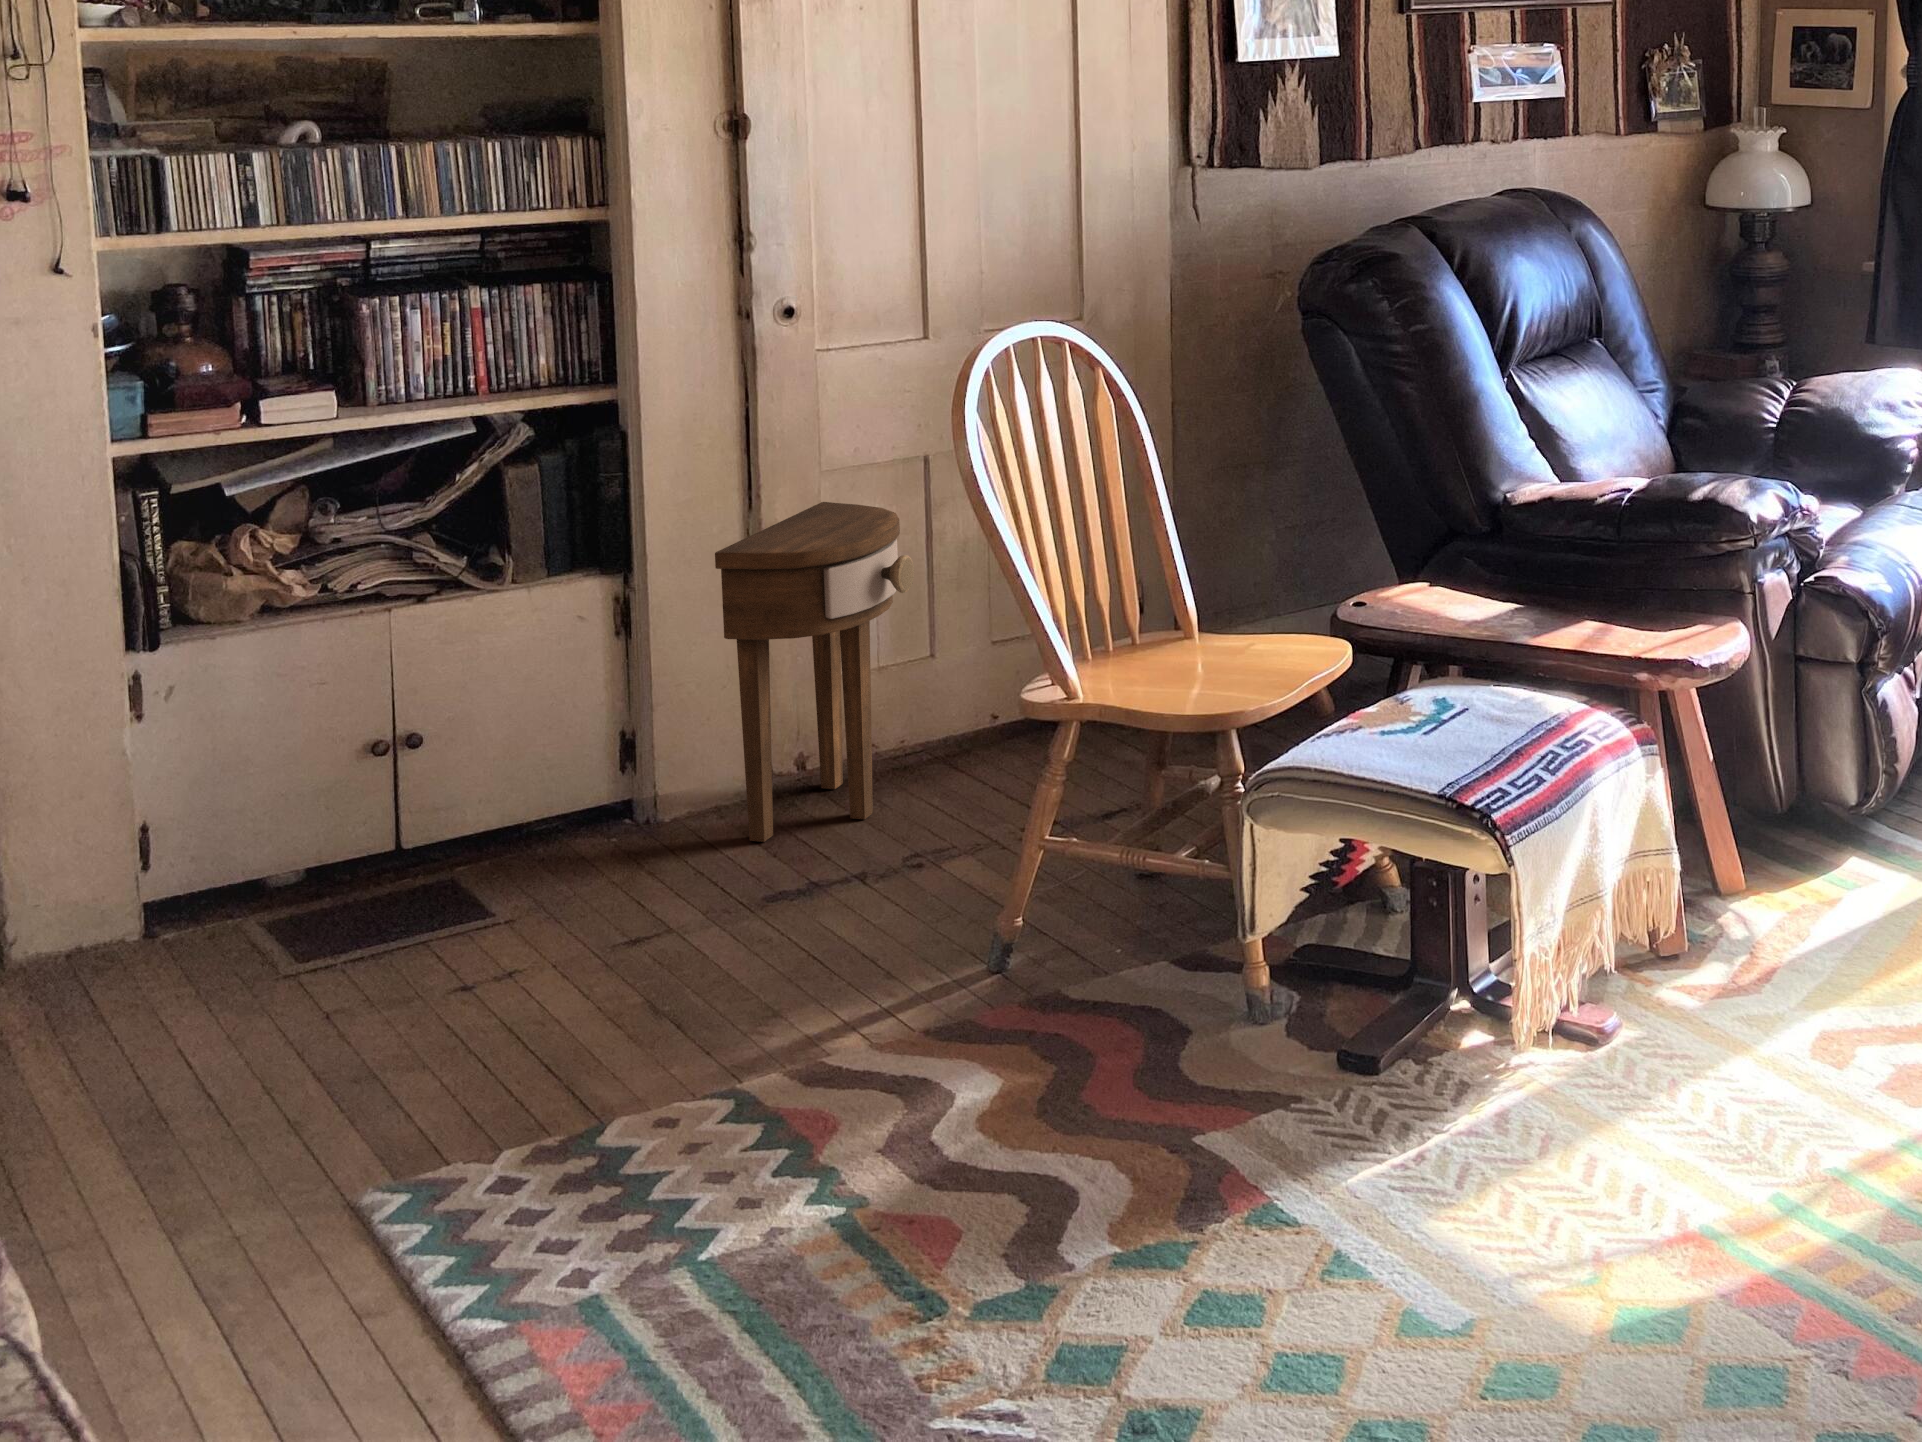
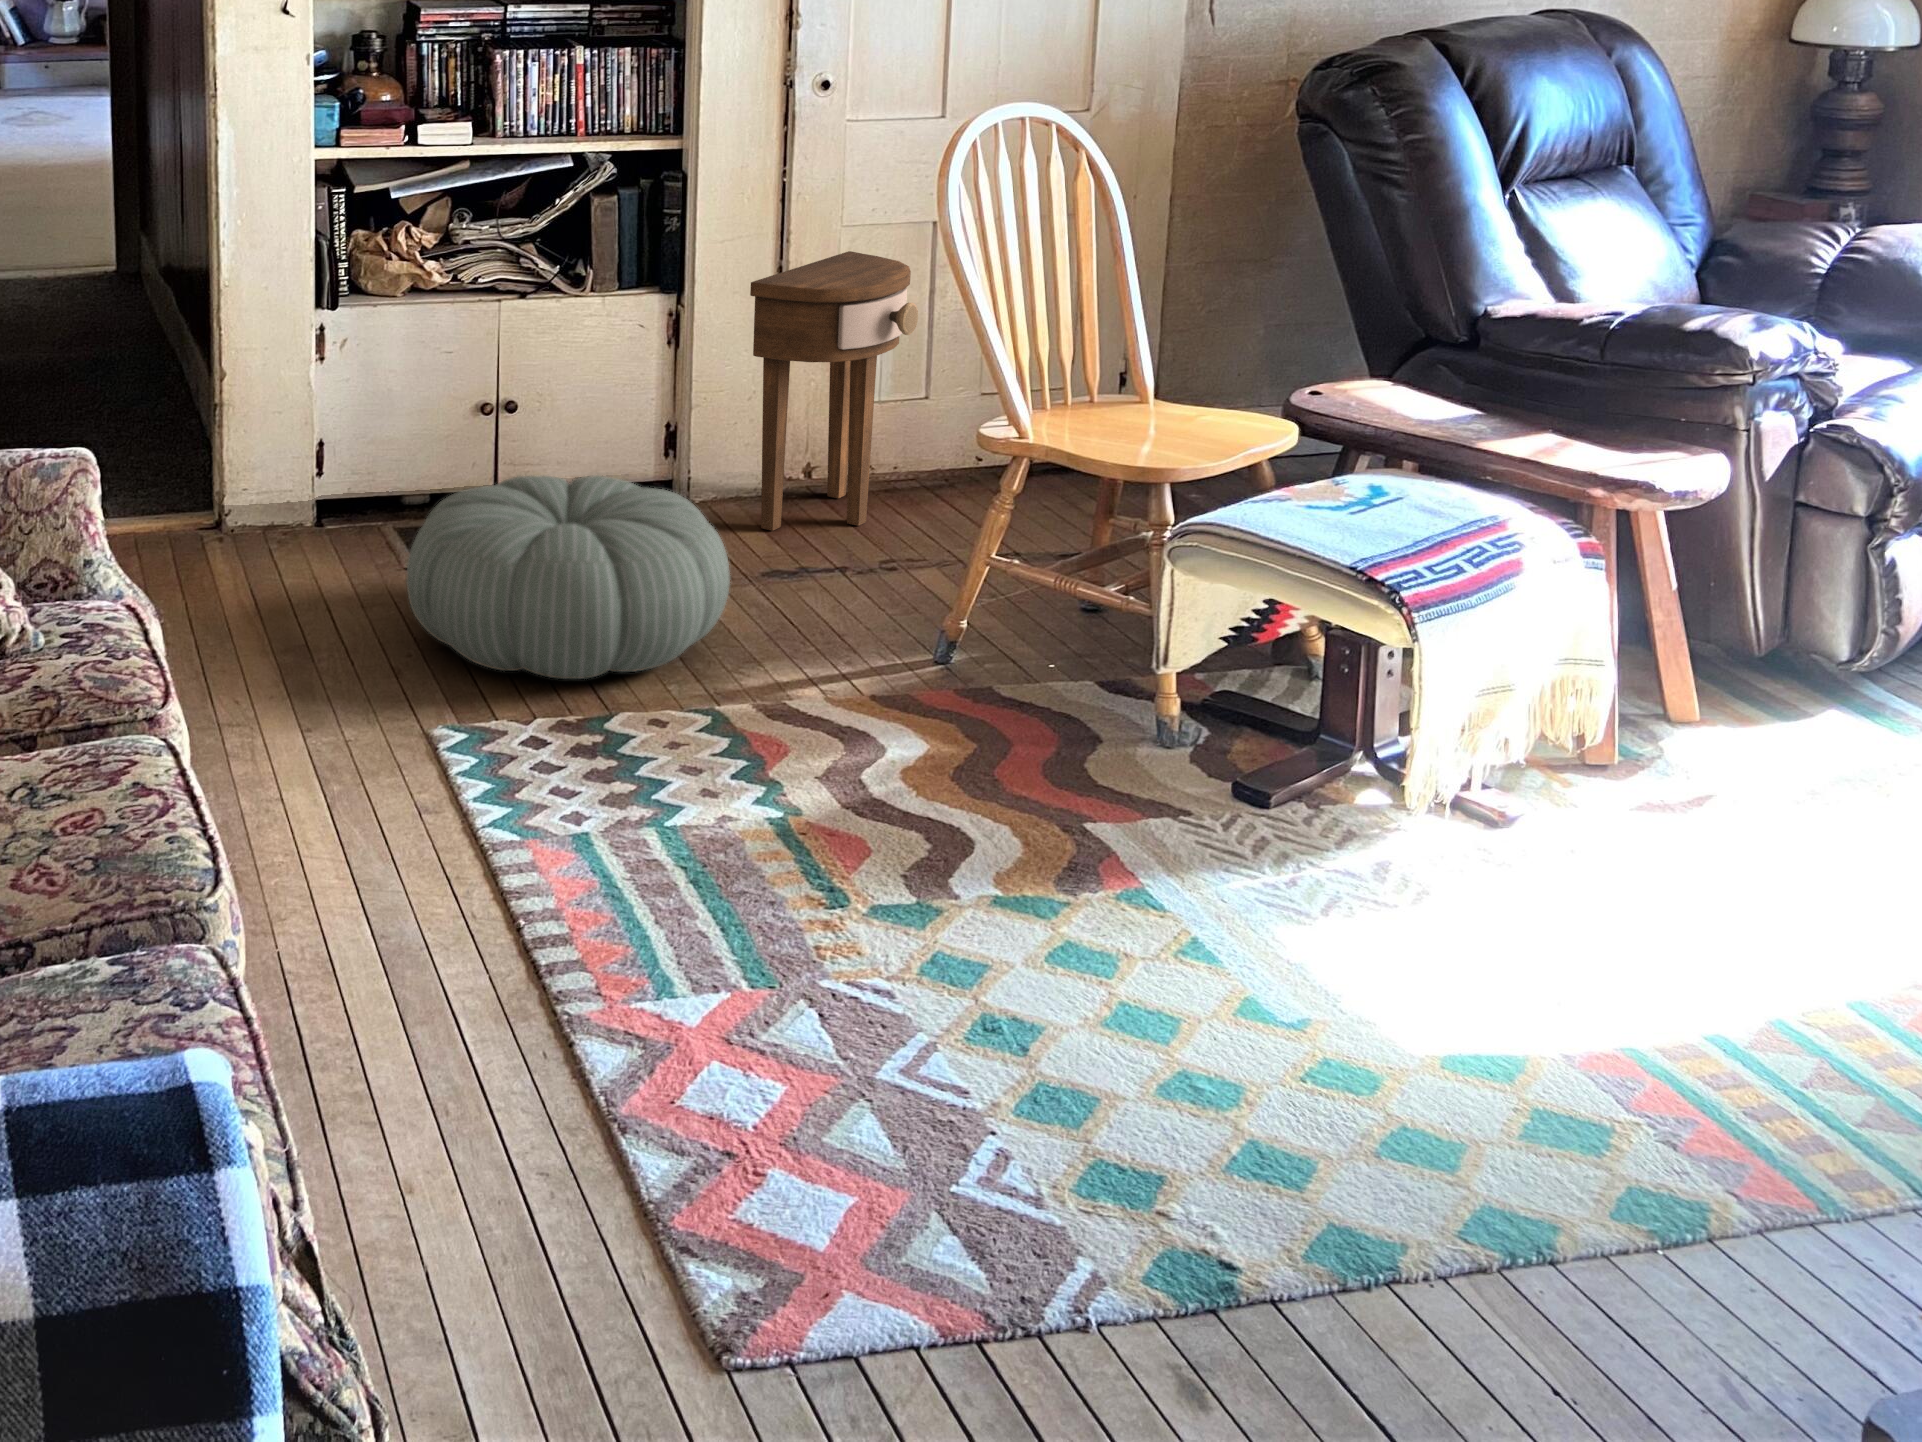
pouf: none [301,814,732,1090] -> present [406,475,730,679]

